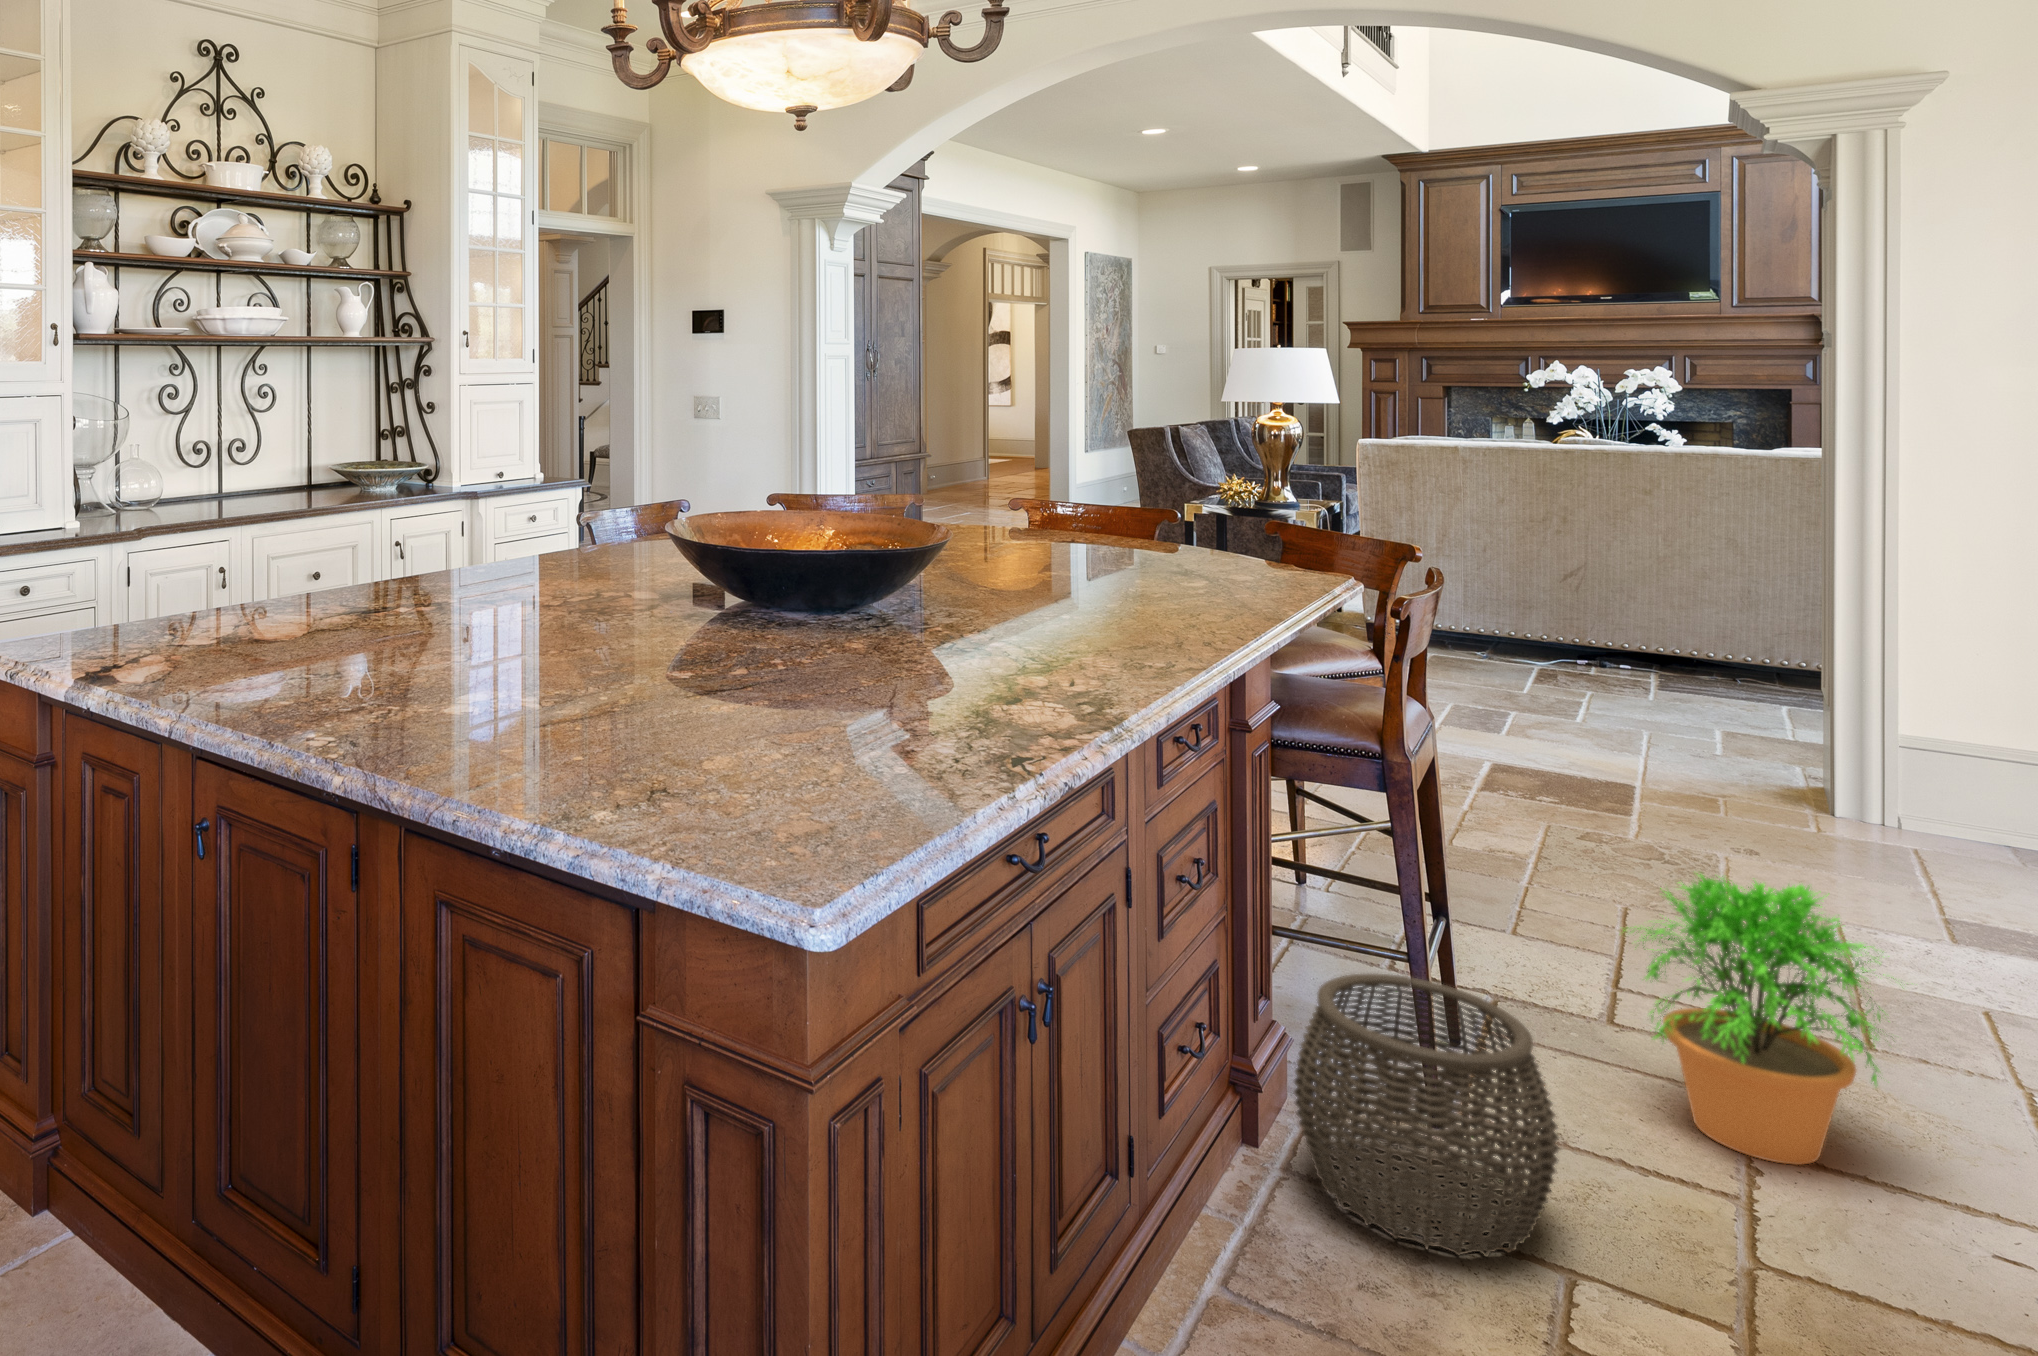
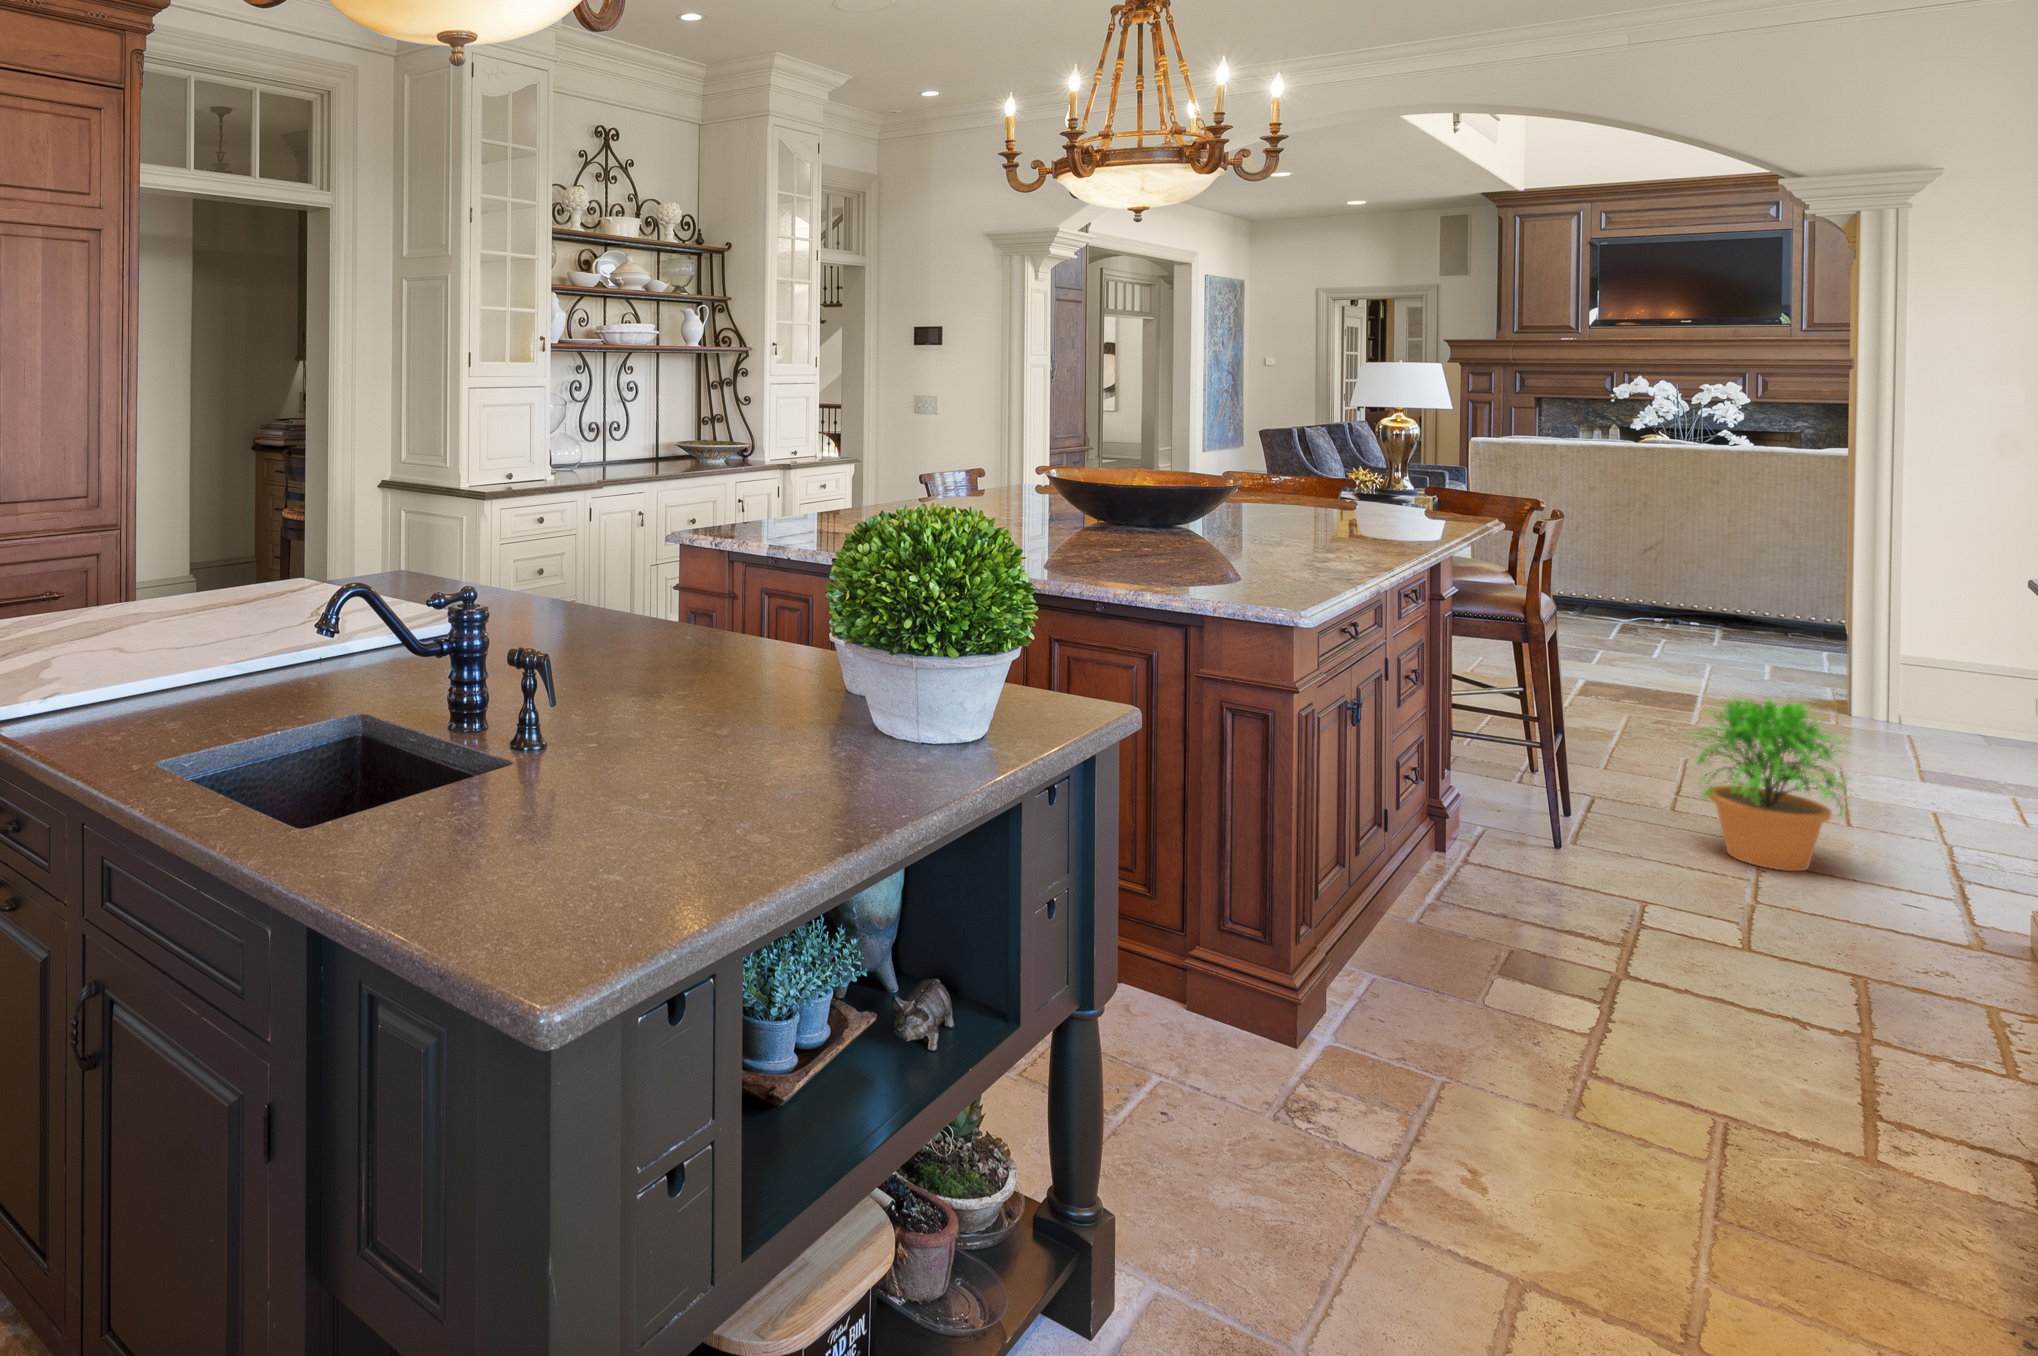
woven basket: present [1294,974,1559,1256] -> none [1469,748,1639,900]

